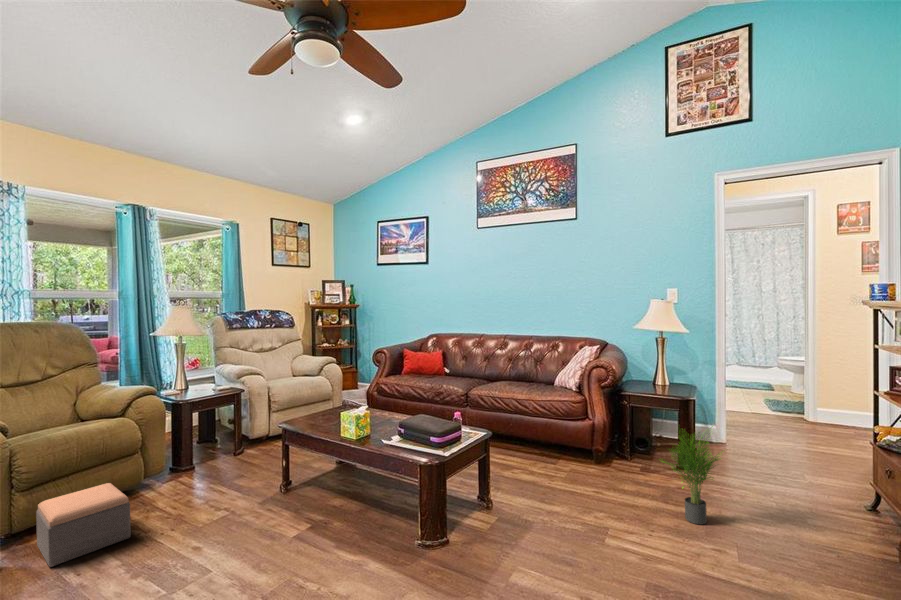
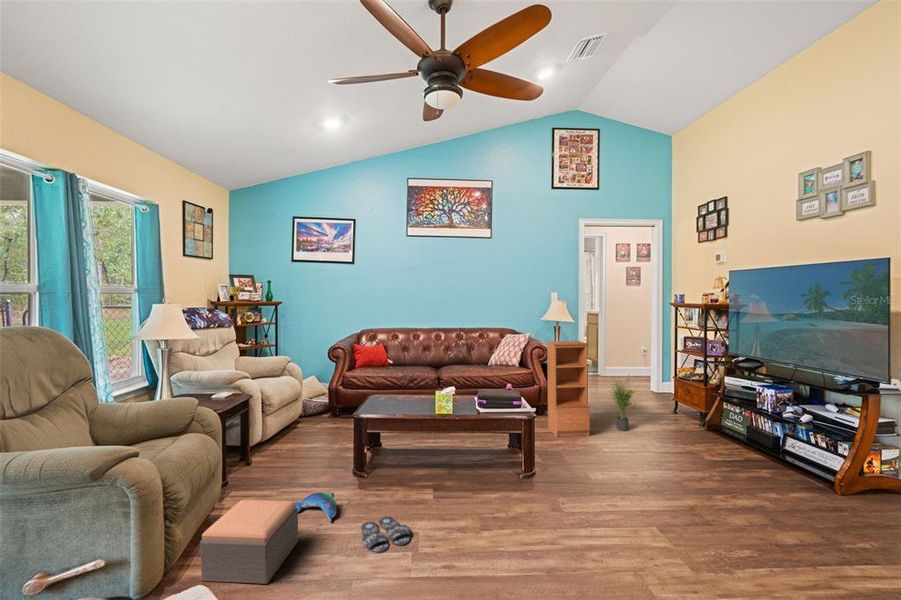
bookcase: none [559,359,623,515] -> present [547,341,590,437]
plush toy: none [175,495,210,528] -> present [296,492,336,522]
slippers: none [149,540,222,578] -> present [361,517,411,553]

